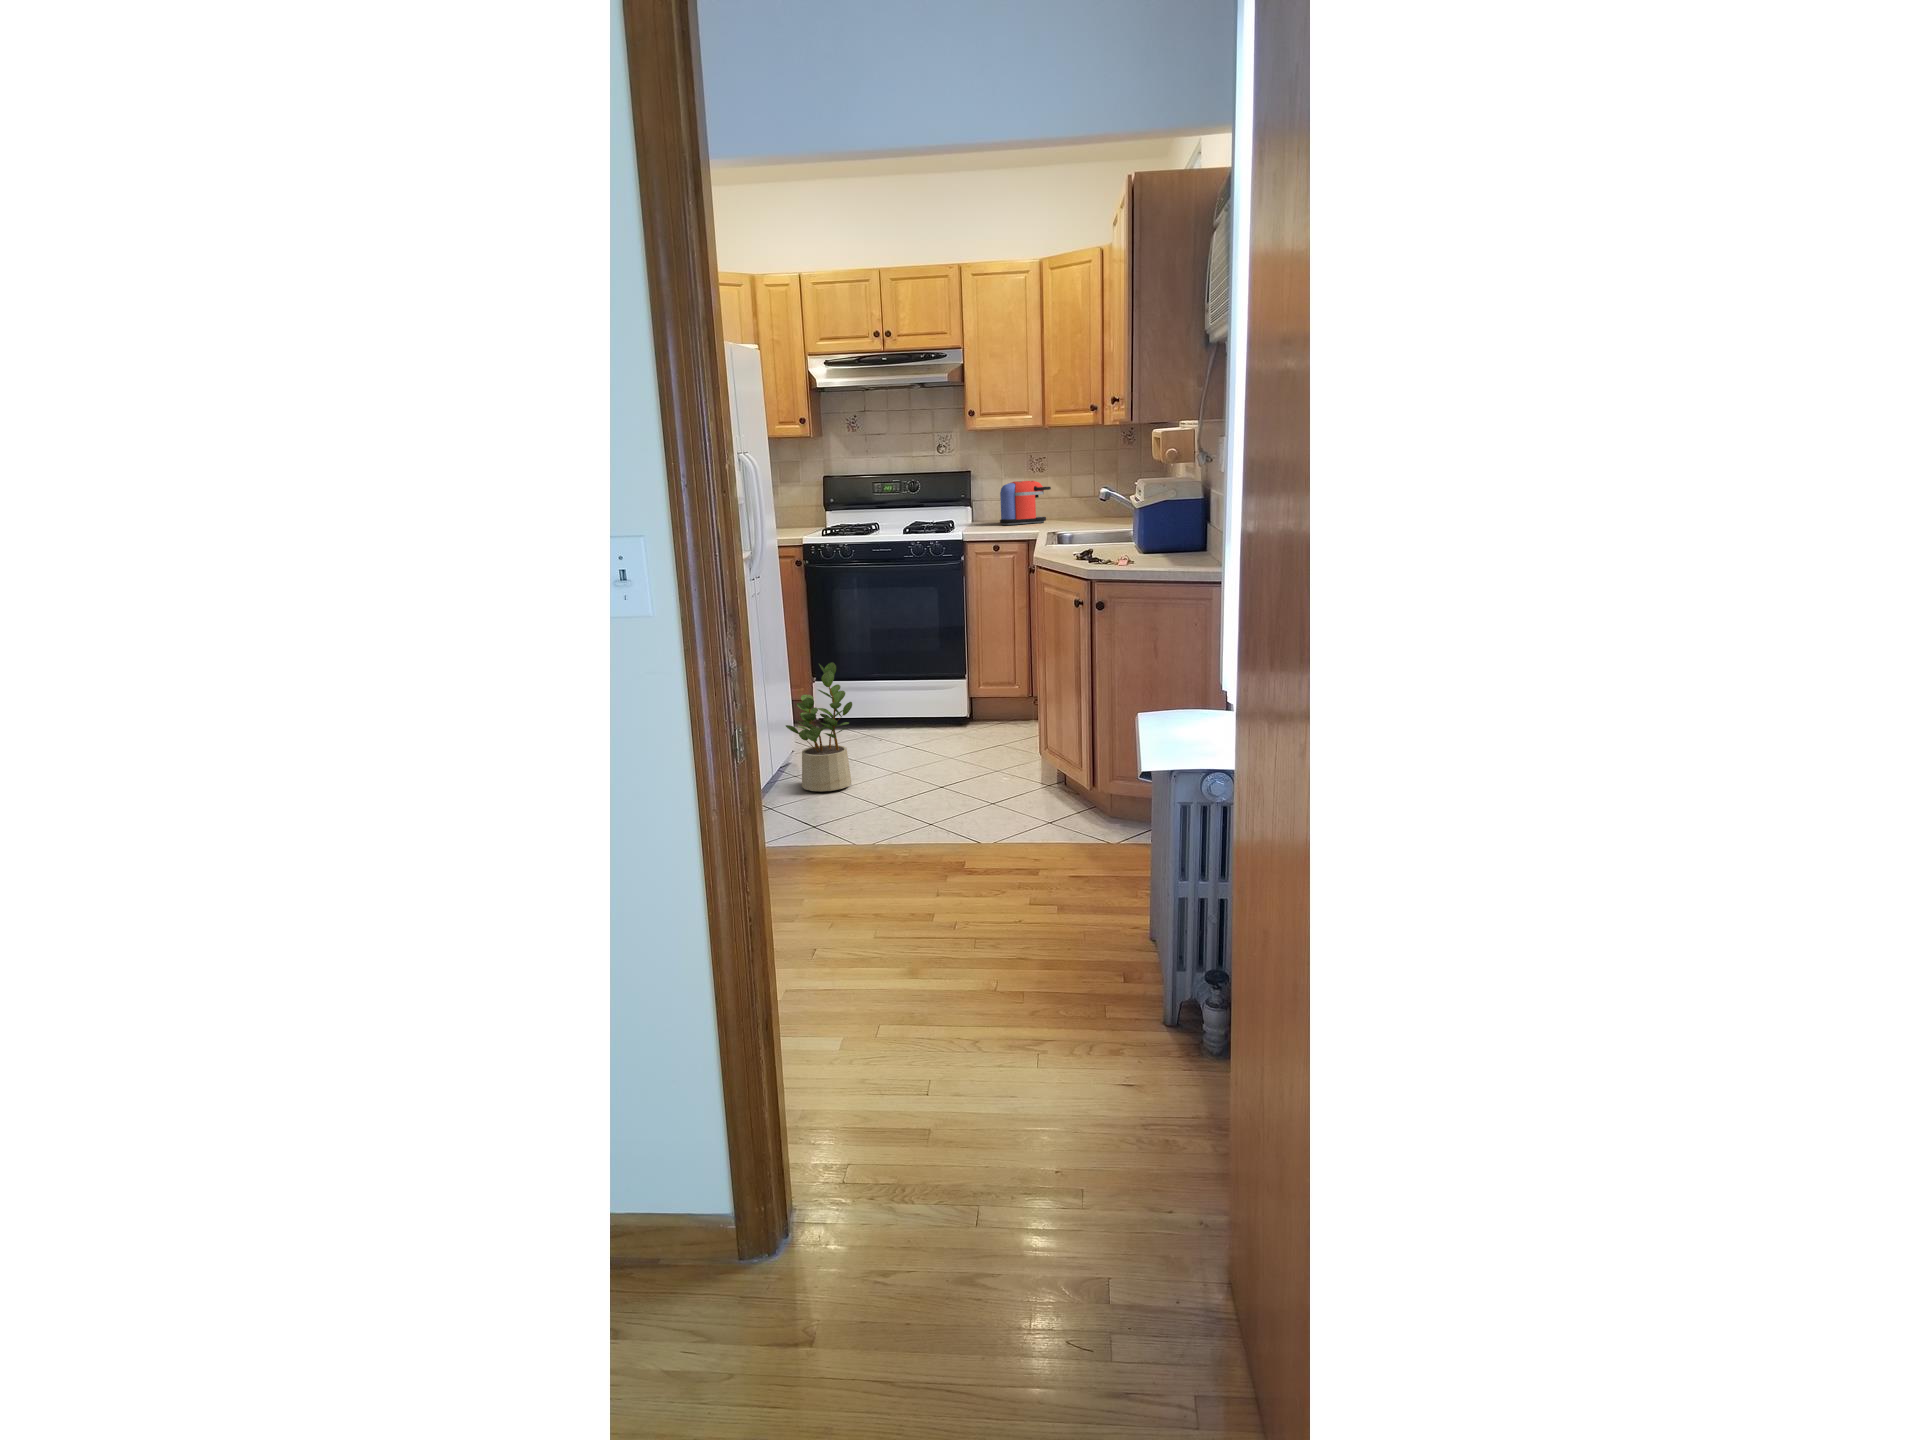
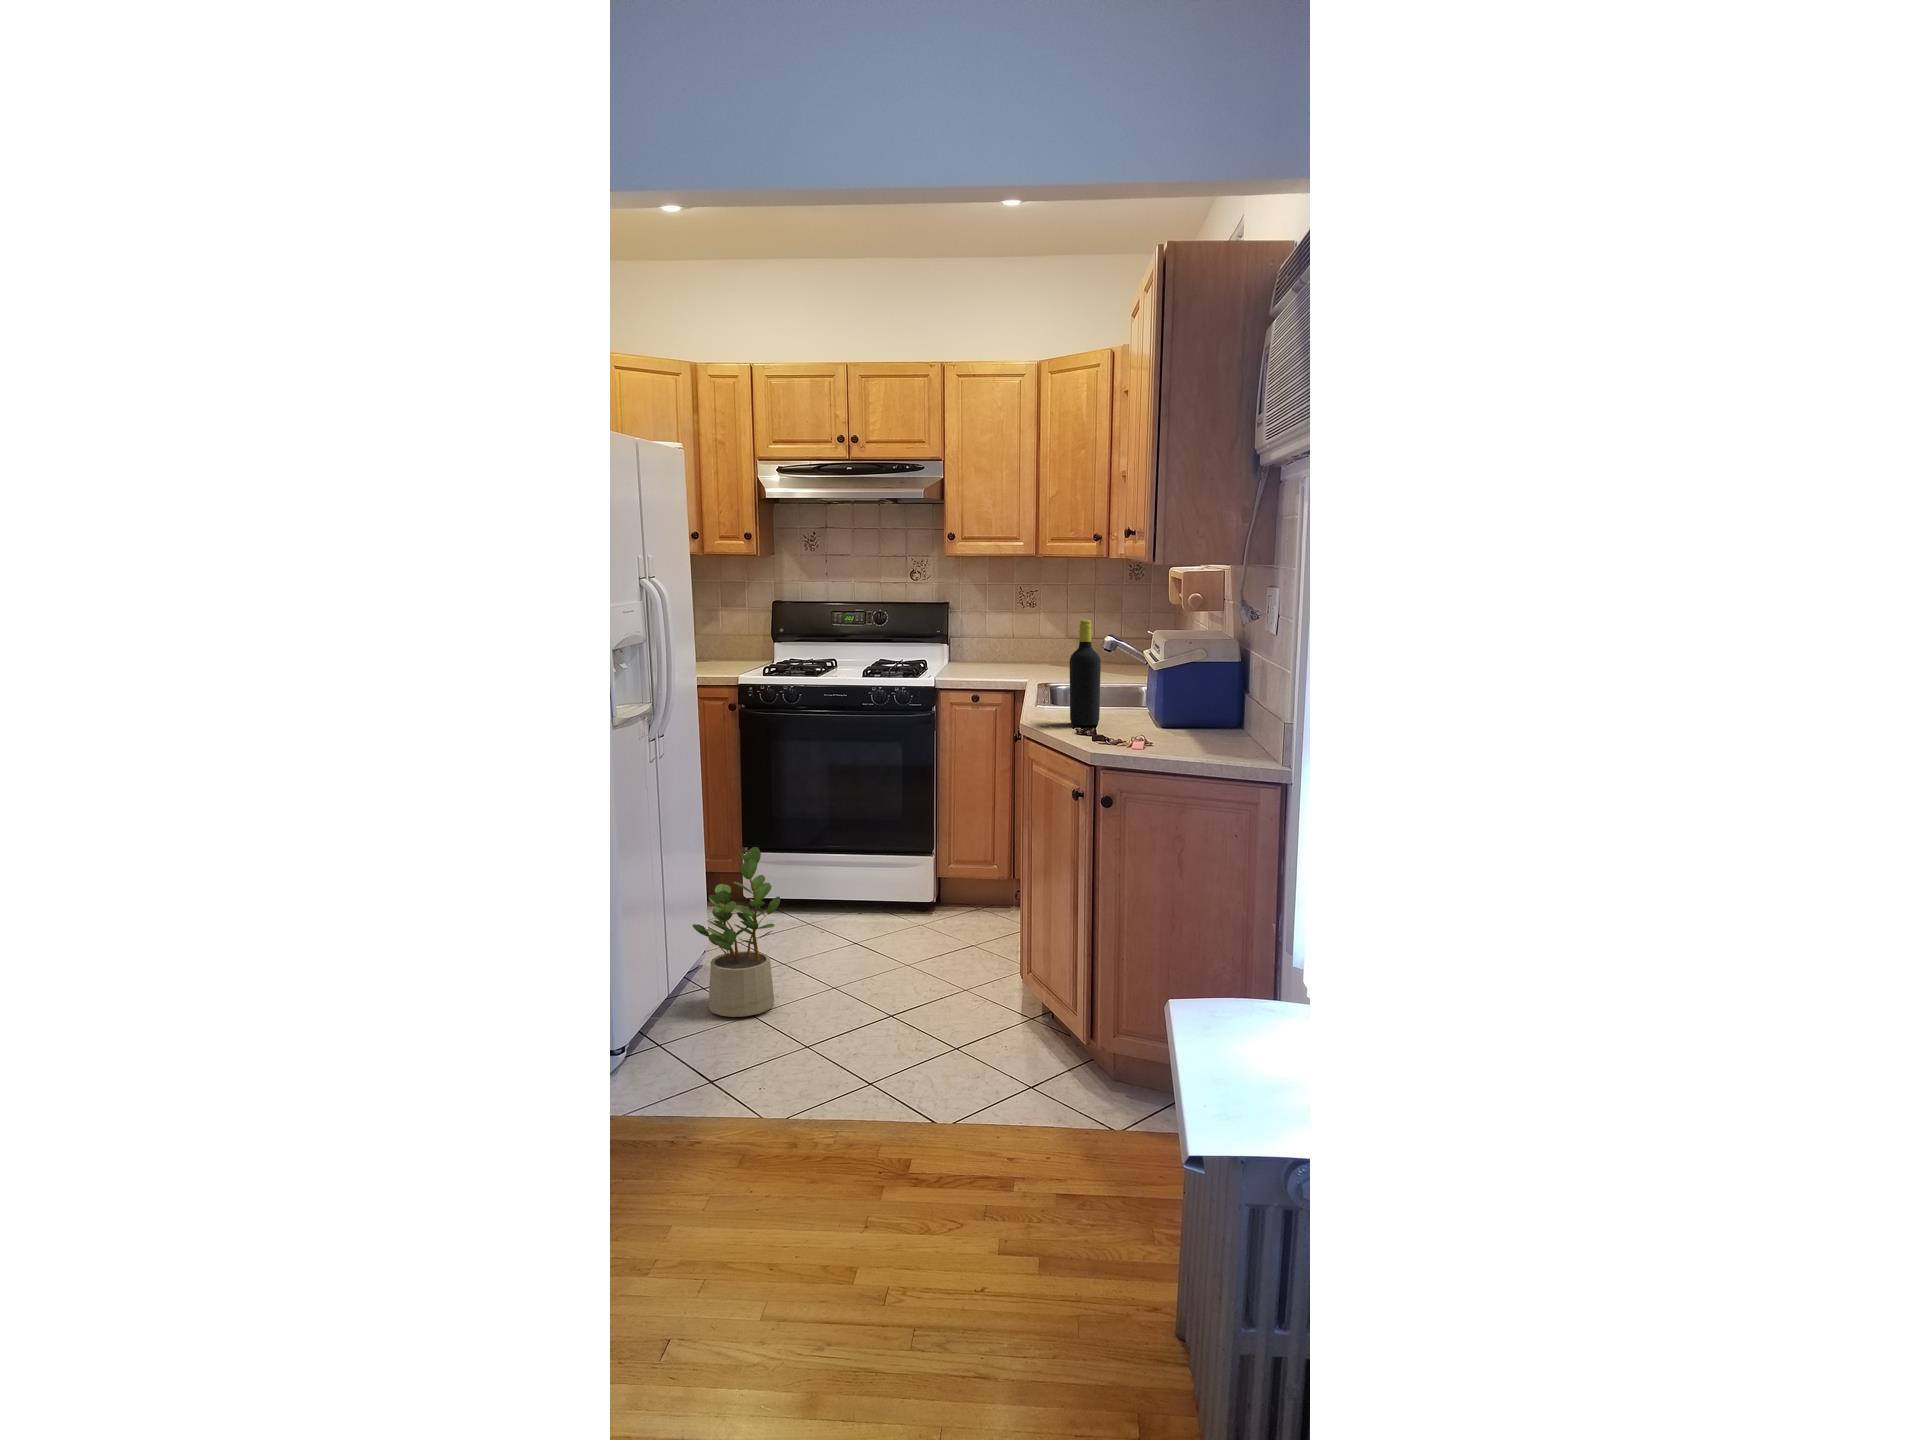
bottle: none [1071,472,1095,555] -> present [1070,620,1101,726]
coffee maker: present [1000,481,1051,525] -> none [980,617,1042,669]

